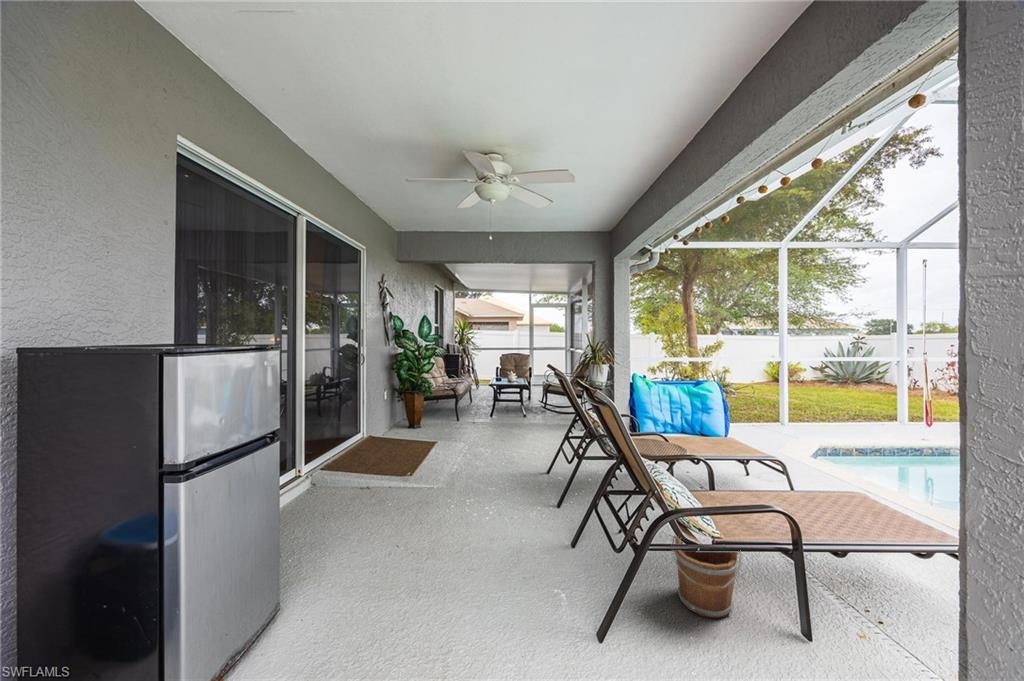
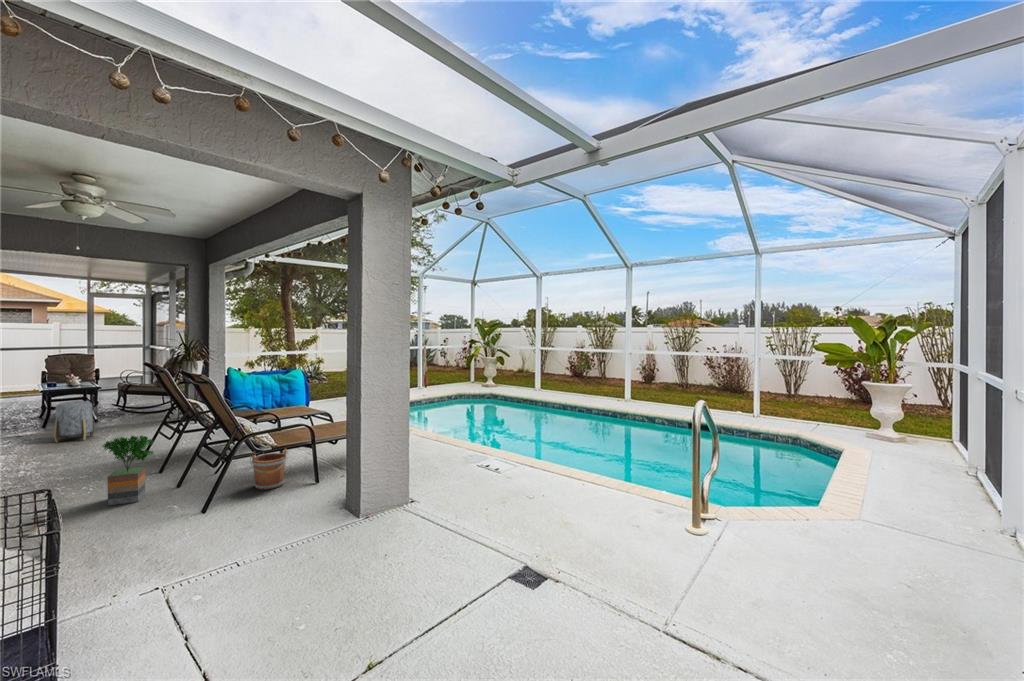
stool: none [493,396,520,434] -> present [54,401,94,443]
potted tree: none [492,460,547,560] -> present [103,435,154,505]

